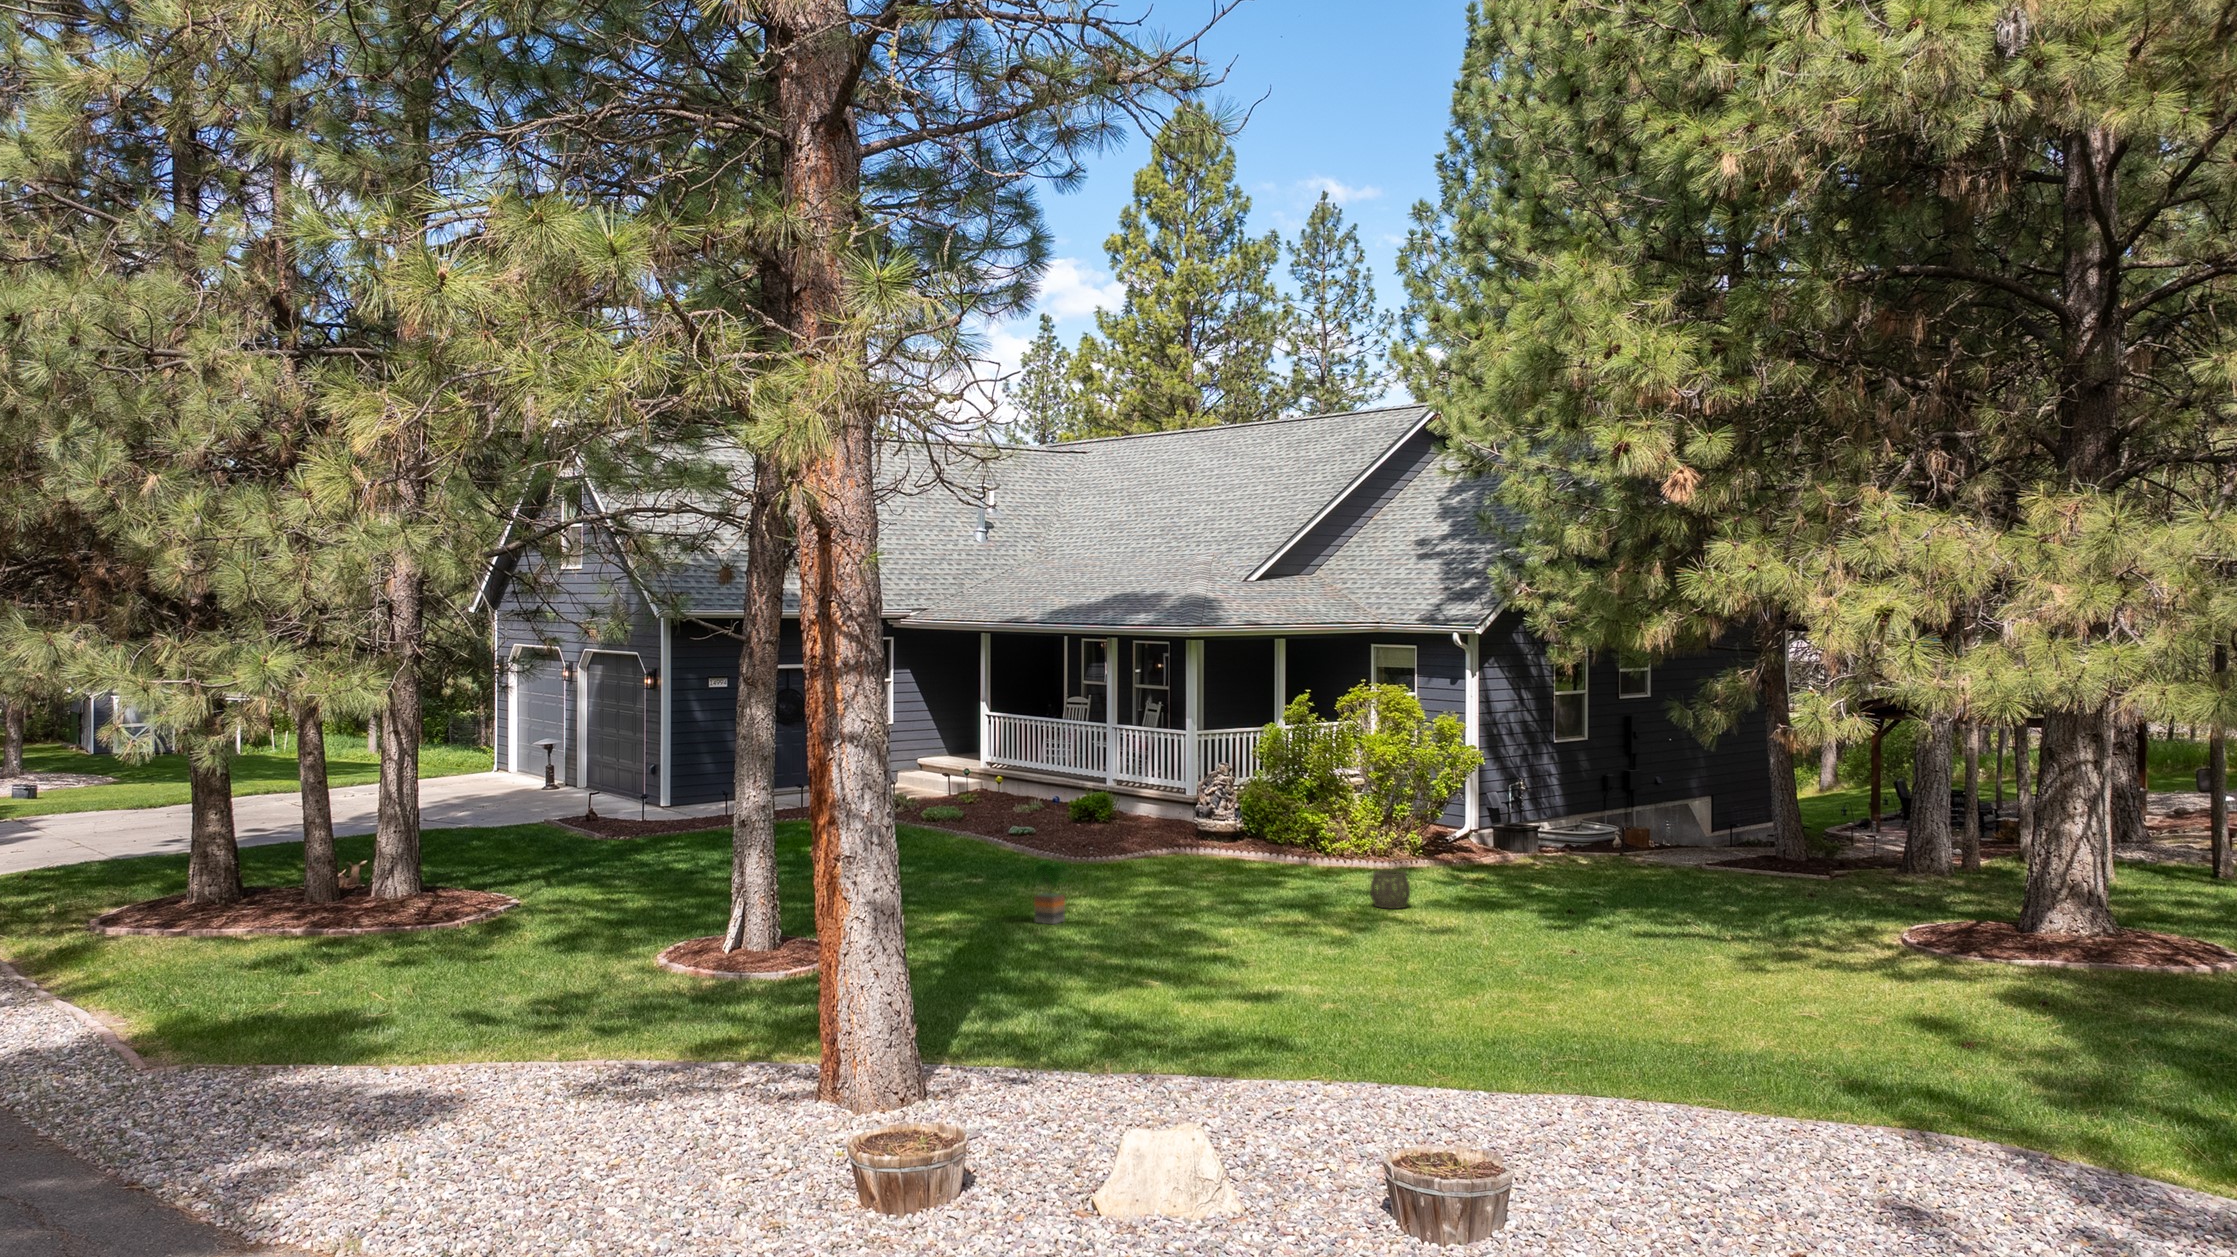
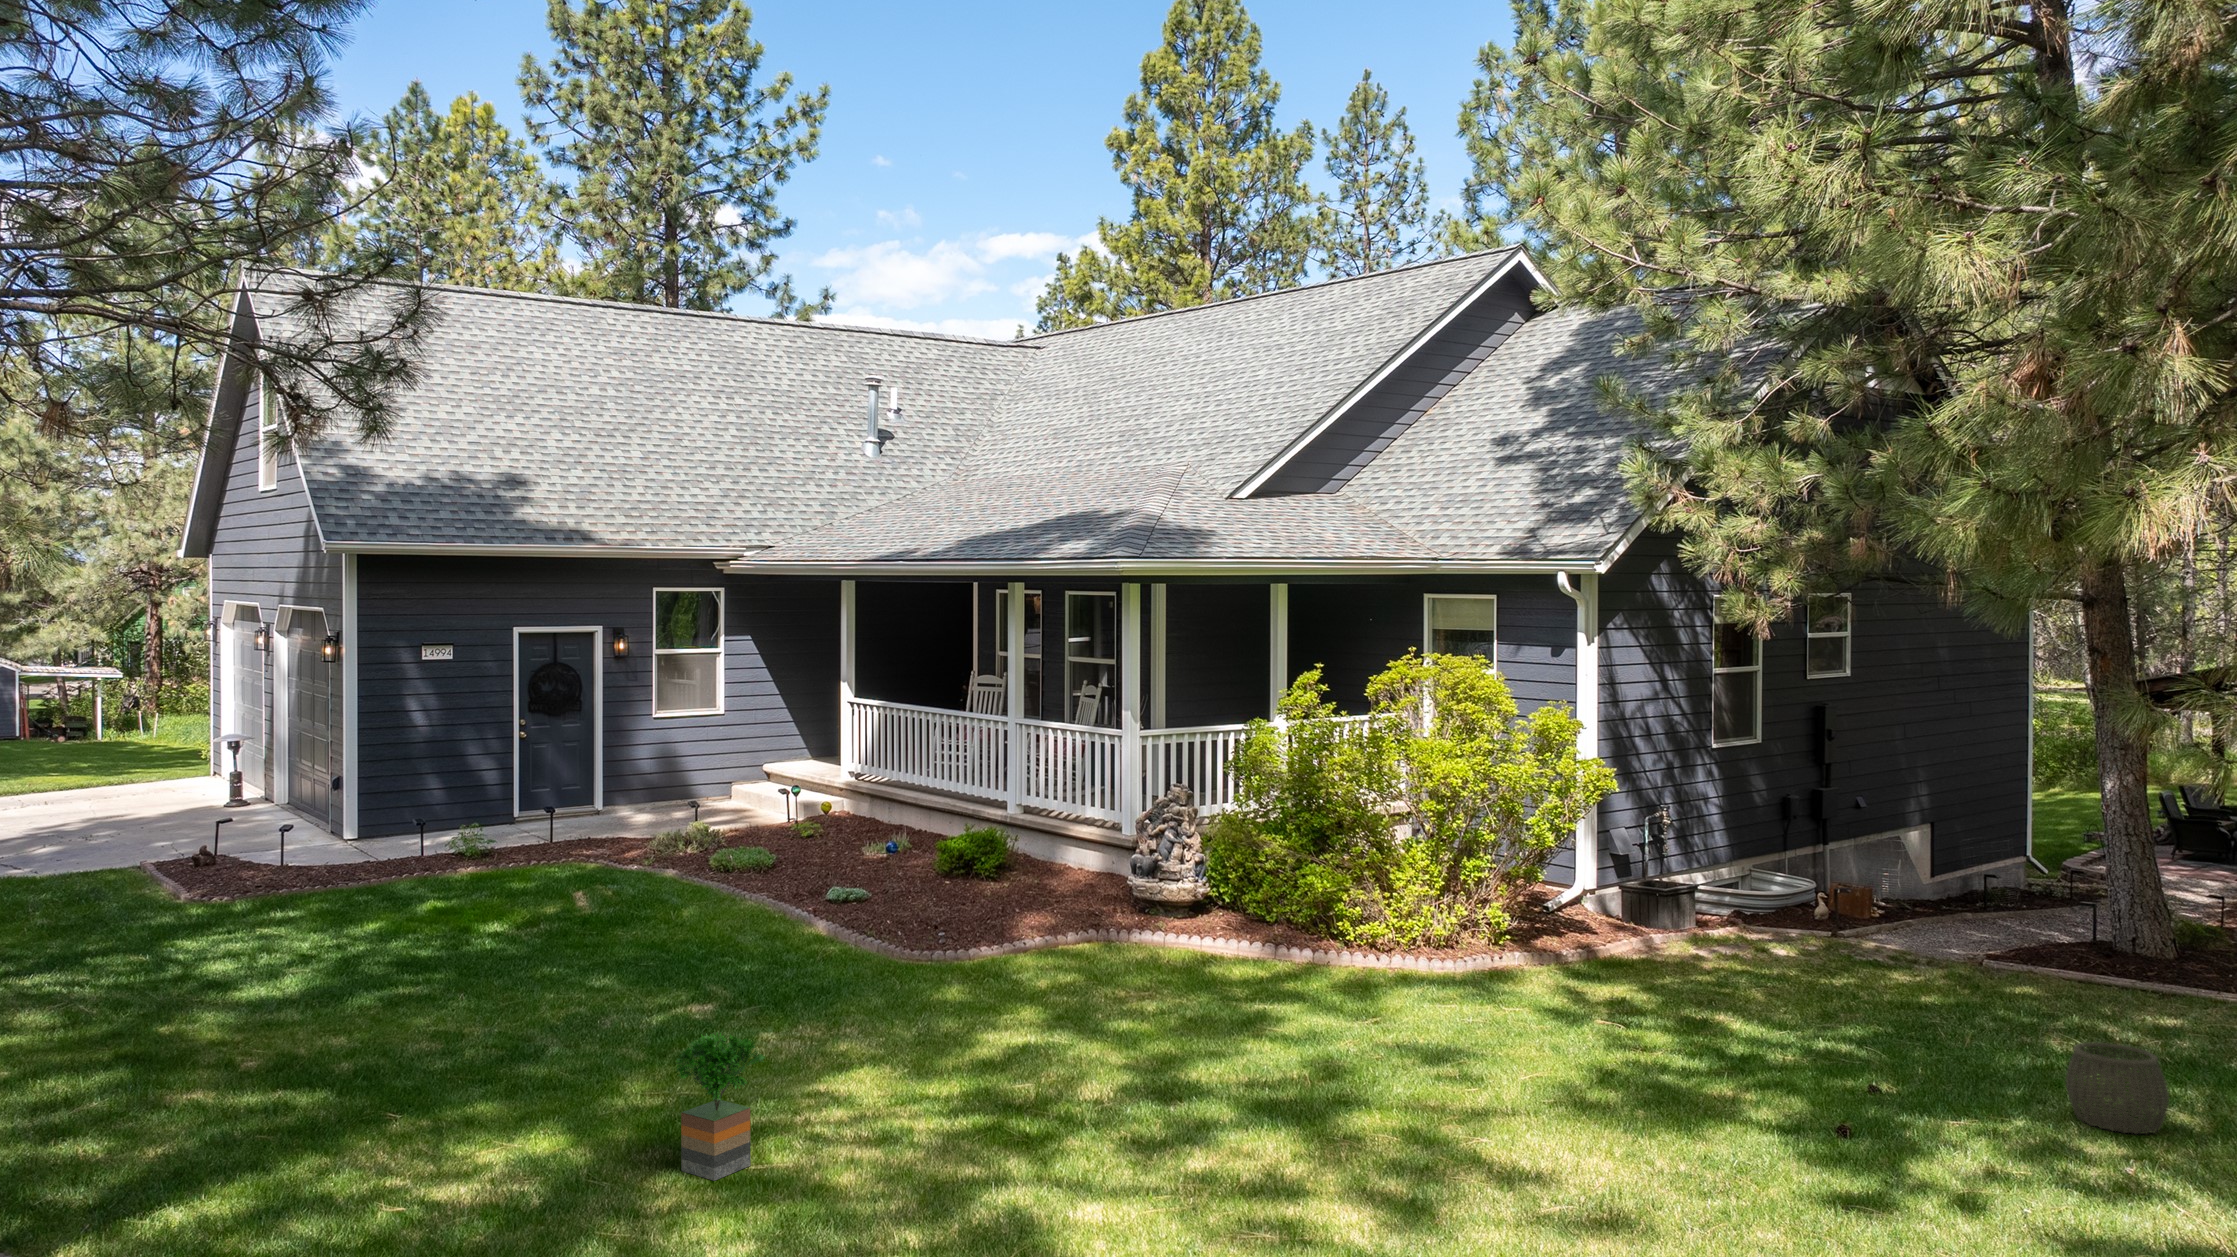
woven basket: present [1370,870,1410,909] -> present [2066,1042,2169,1134]

